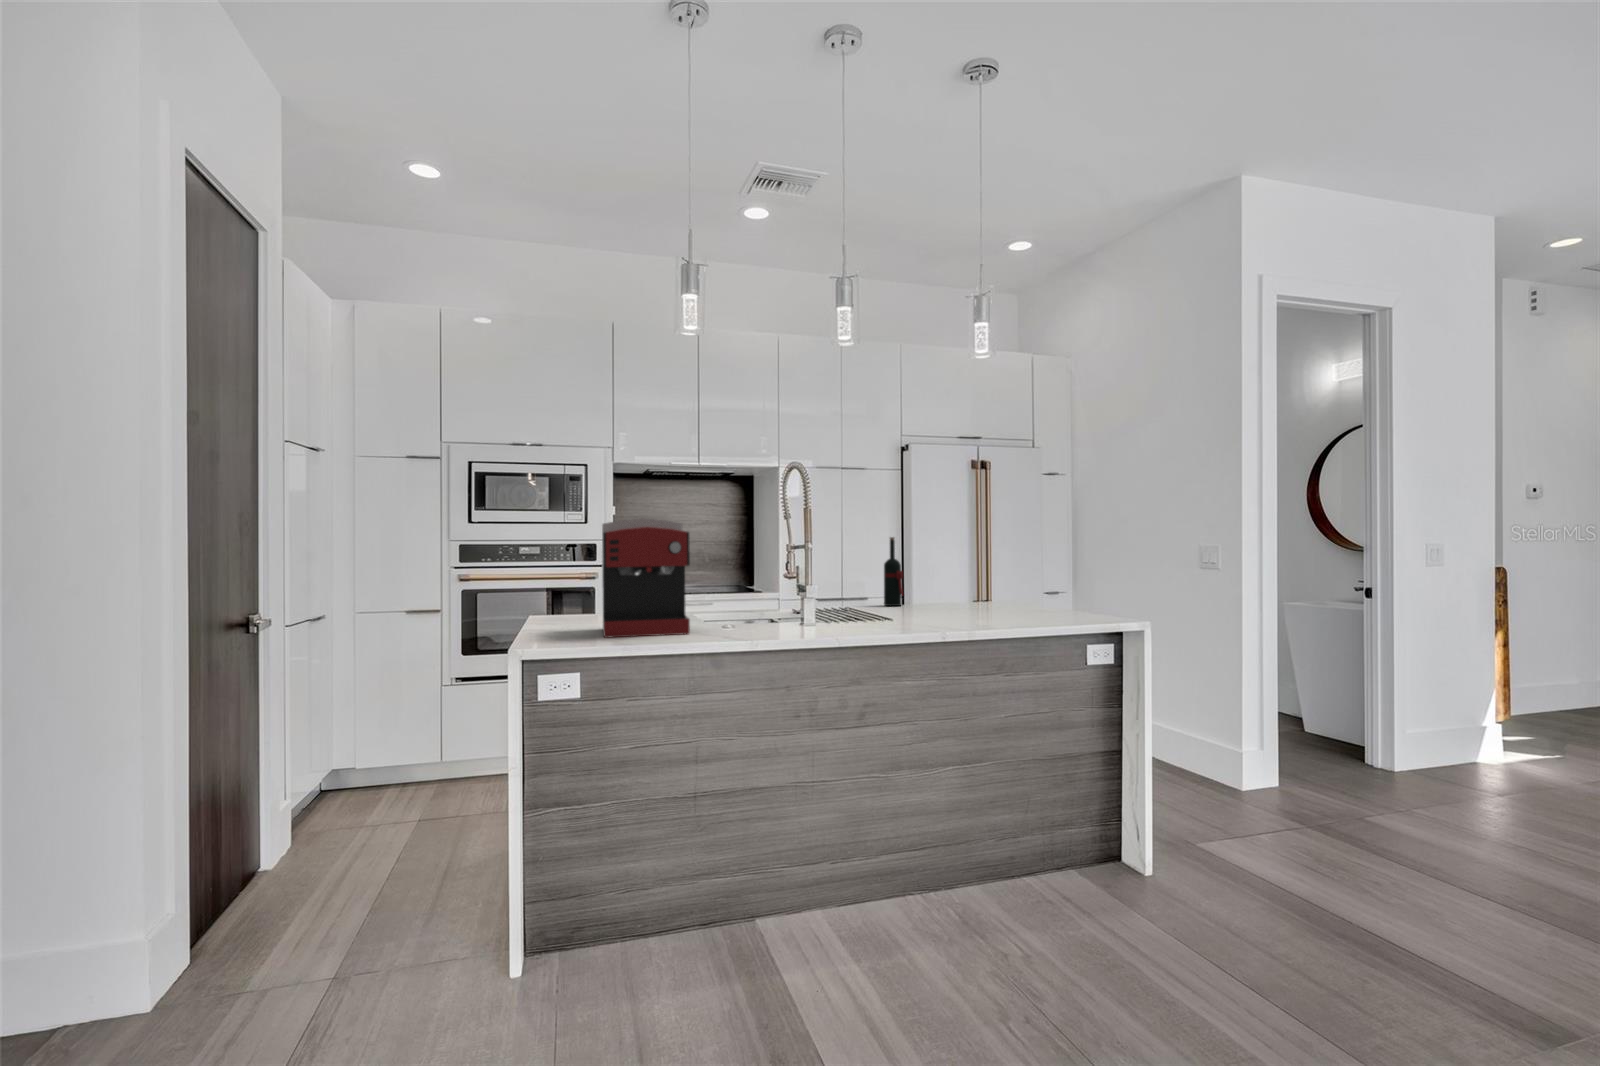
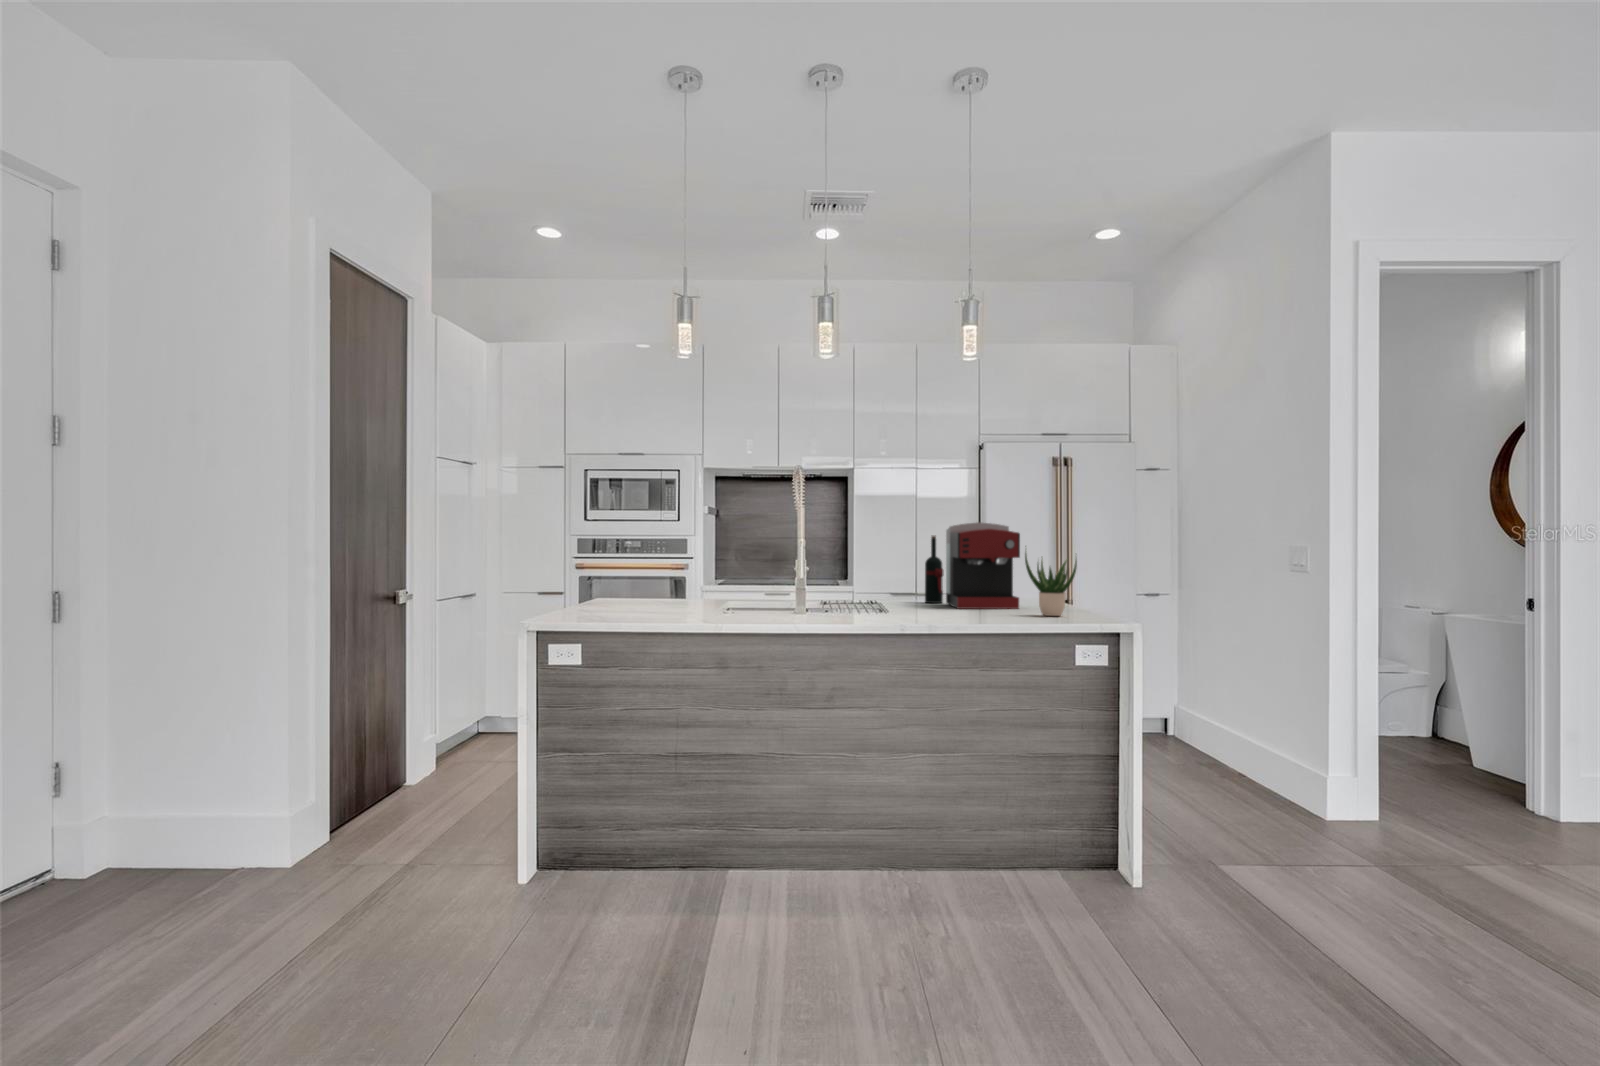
coffee maker: present [602,519,690,638] -> present [946,522,1020,609]
potted plant: none [1024,546,1078,617] -> present [1025,553,1077,616]

